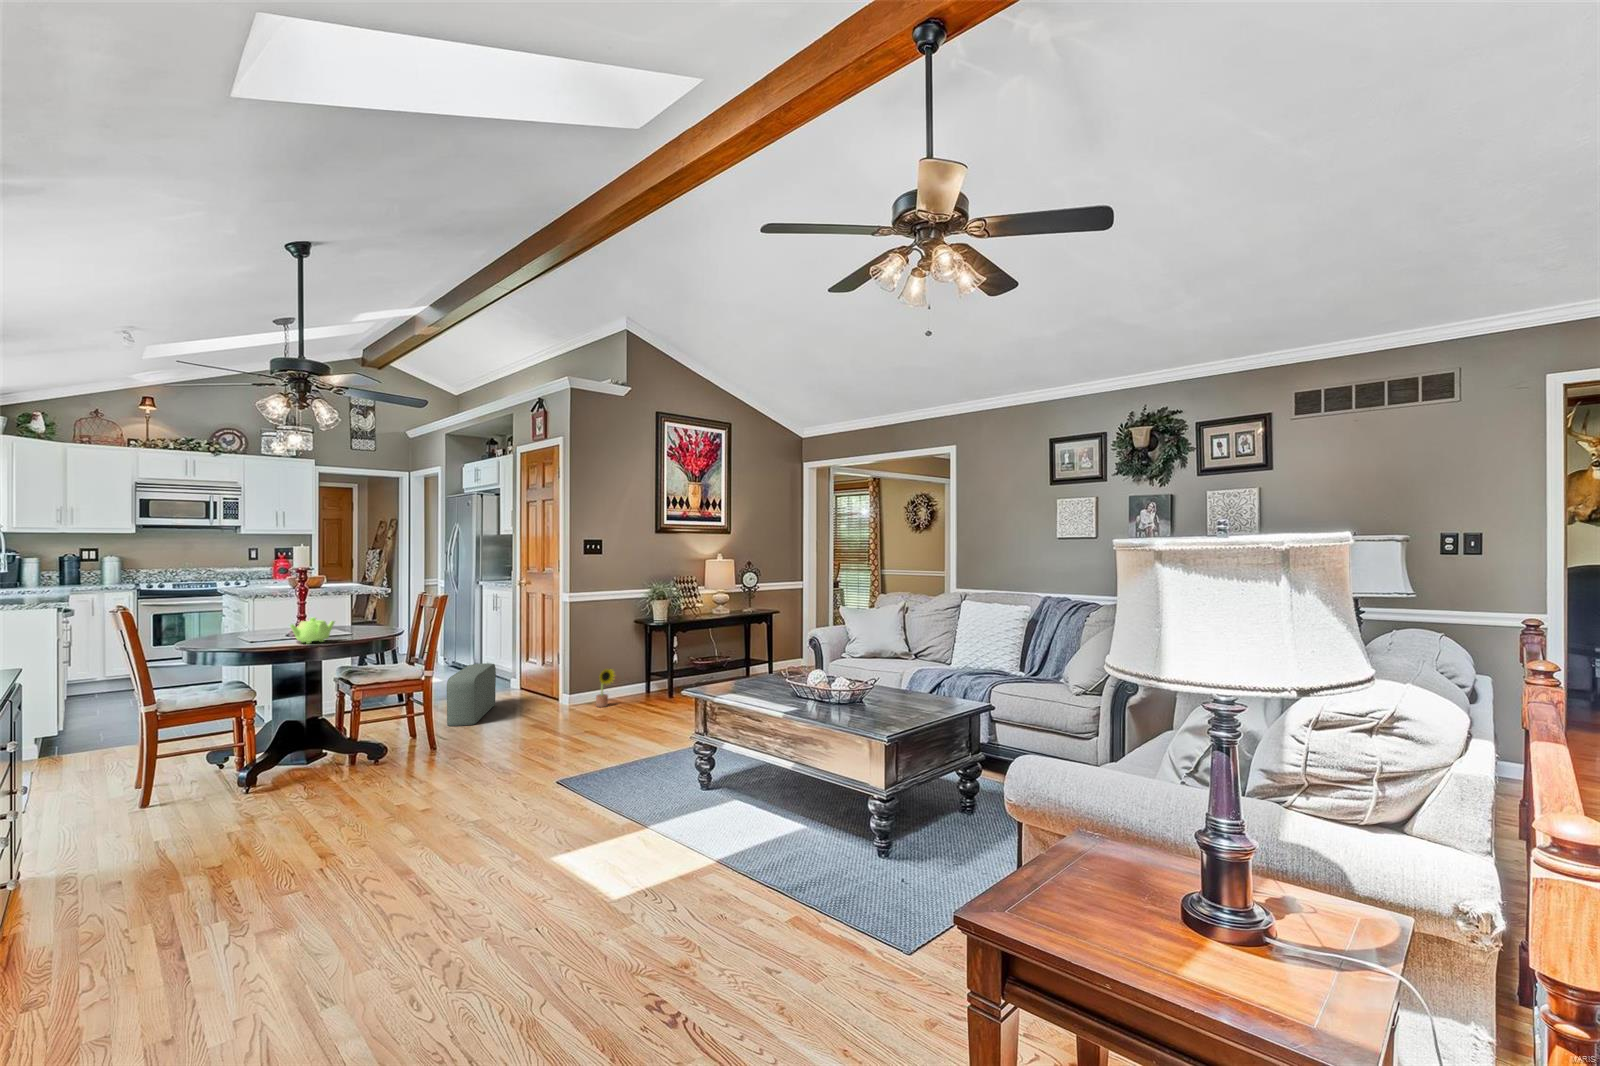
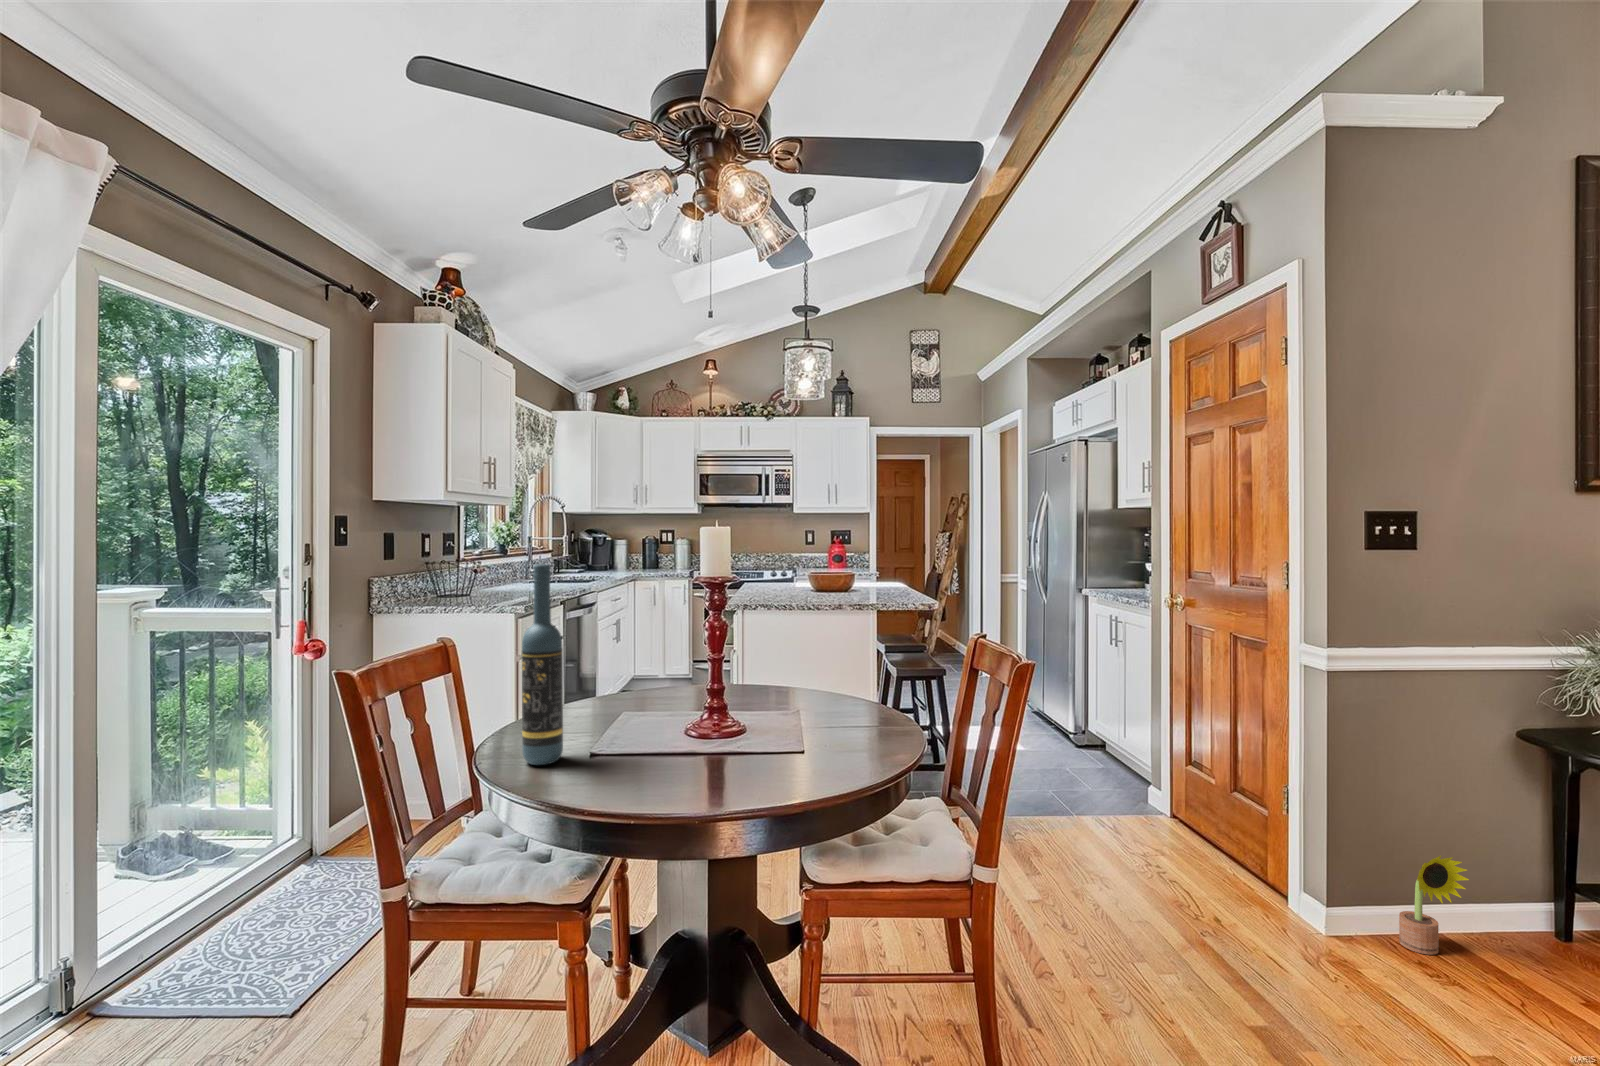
wine bottle: none [208,563,230,648] -> present [522,564,563,765]
teapot: present [290,617,335,644] -> none [658,712,765,787]
pouf: present [447,663,496,726] -> none [1038,767,1131,932]

